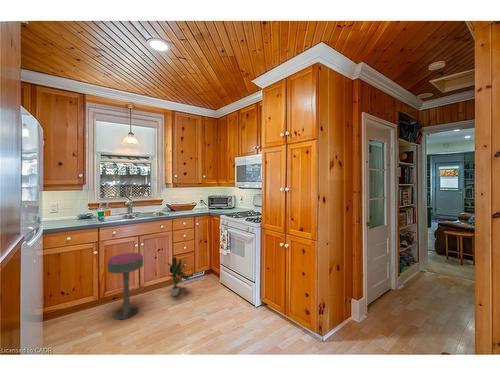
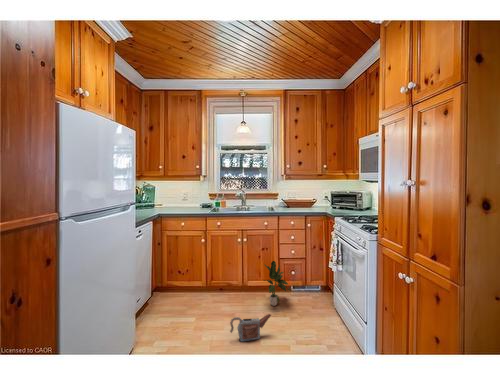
bar stool: present [107,253,143,319] -> none [206,247,238,312]
watering can: none [155,300,188,332] -> present [230,314,271,342]

